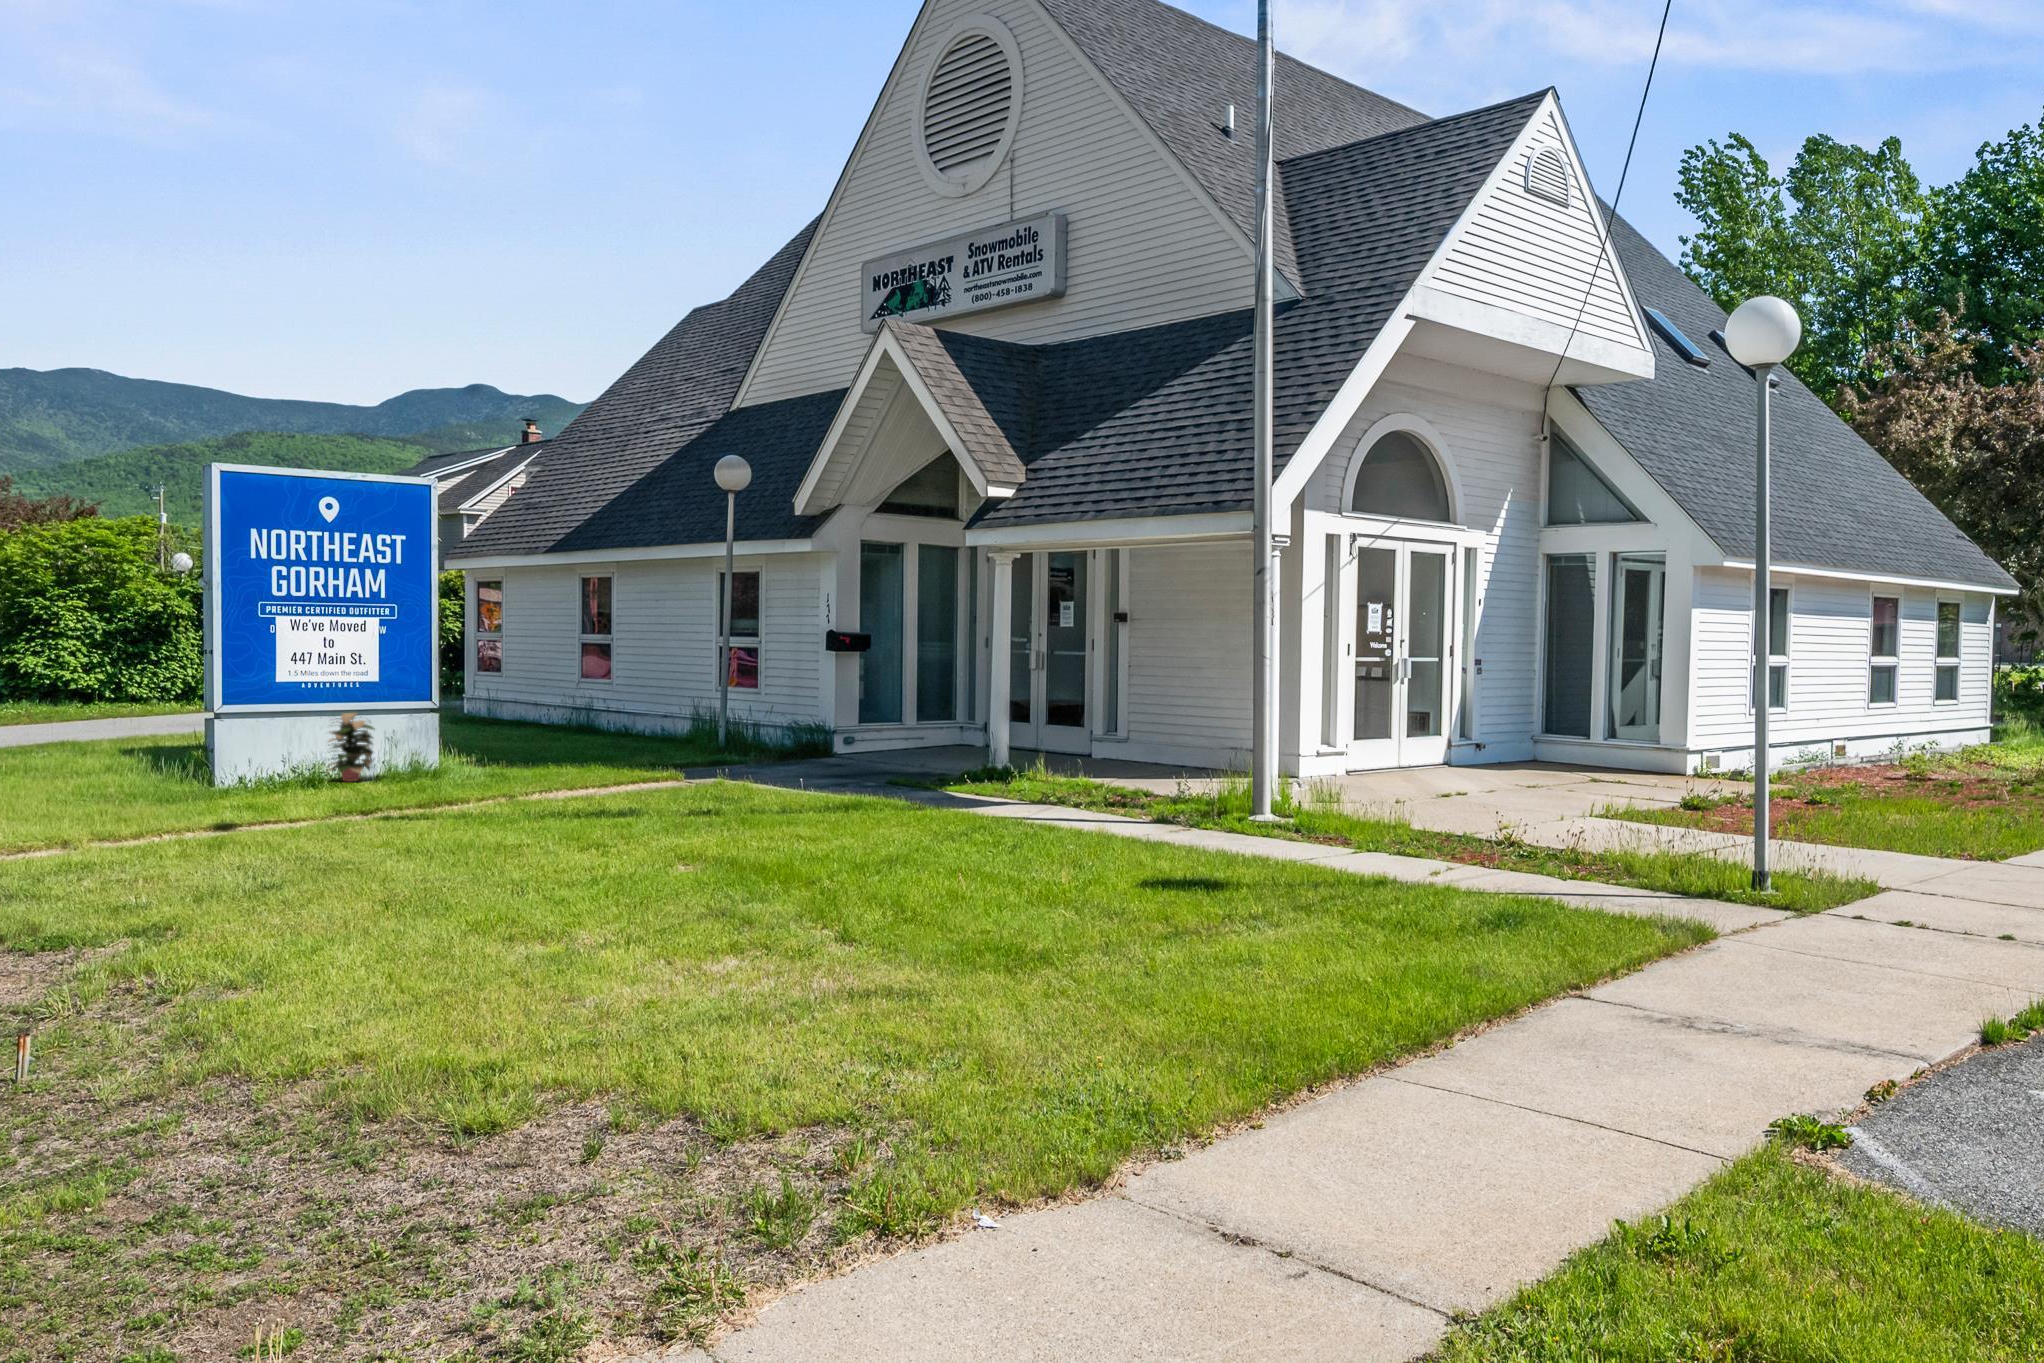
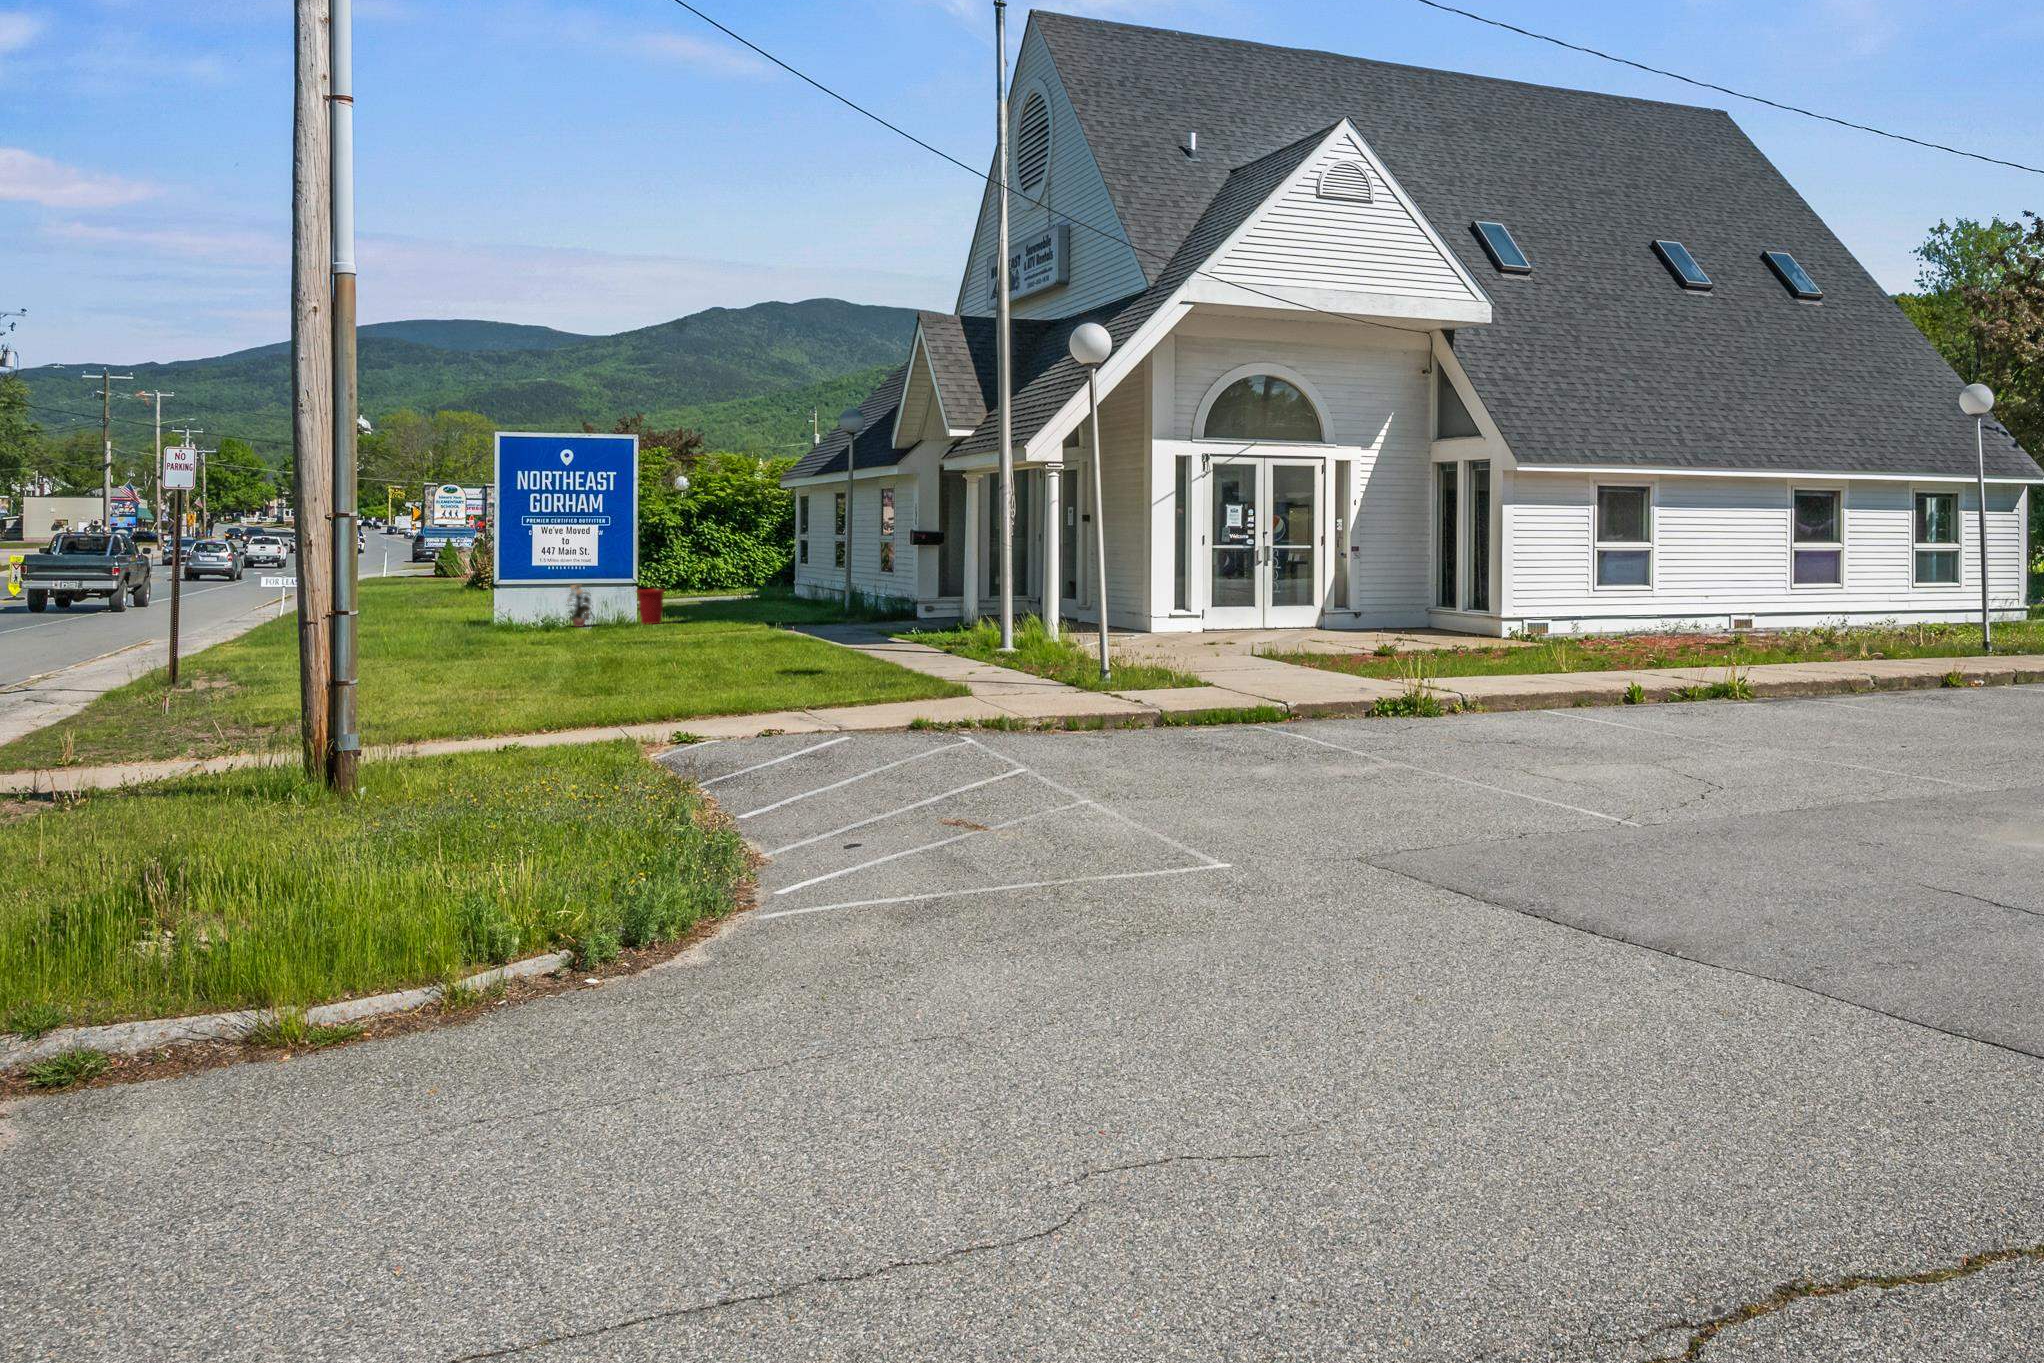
waste bin: none [431,718,481,775] -> present [636,589,665,624]

